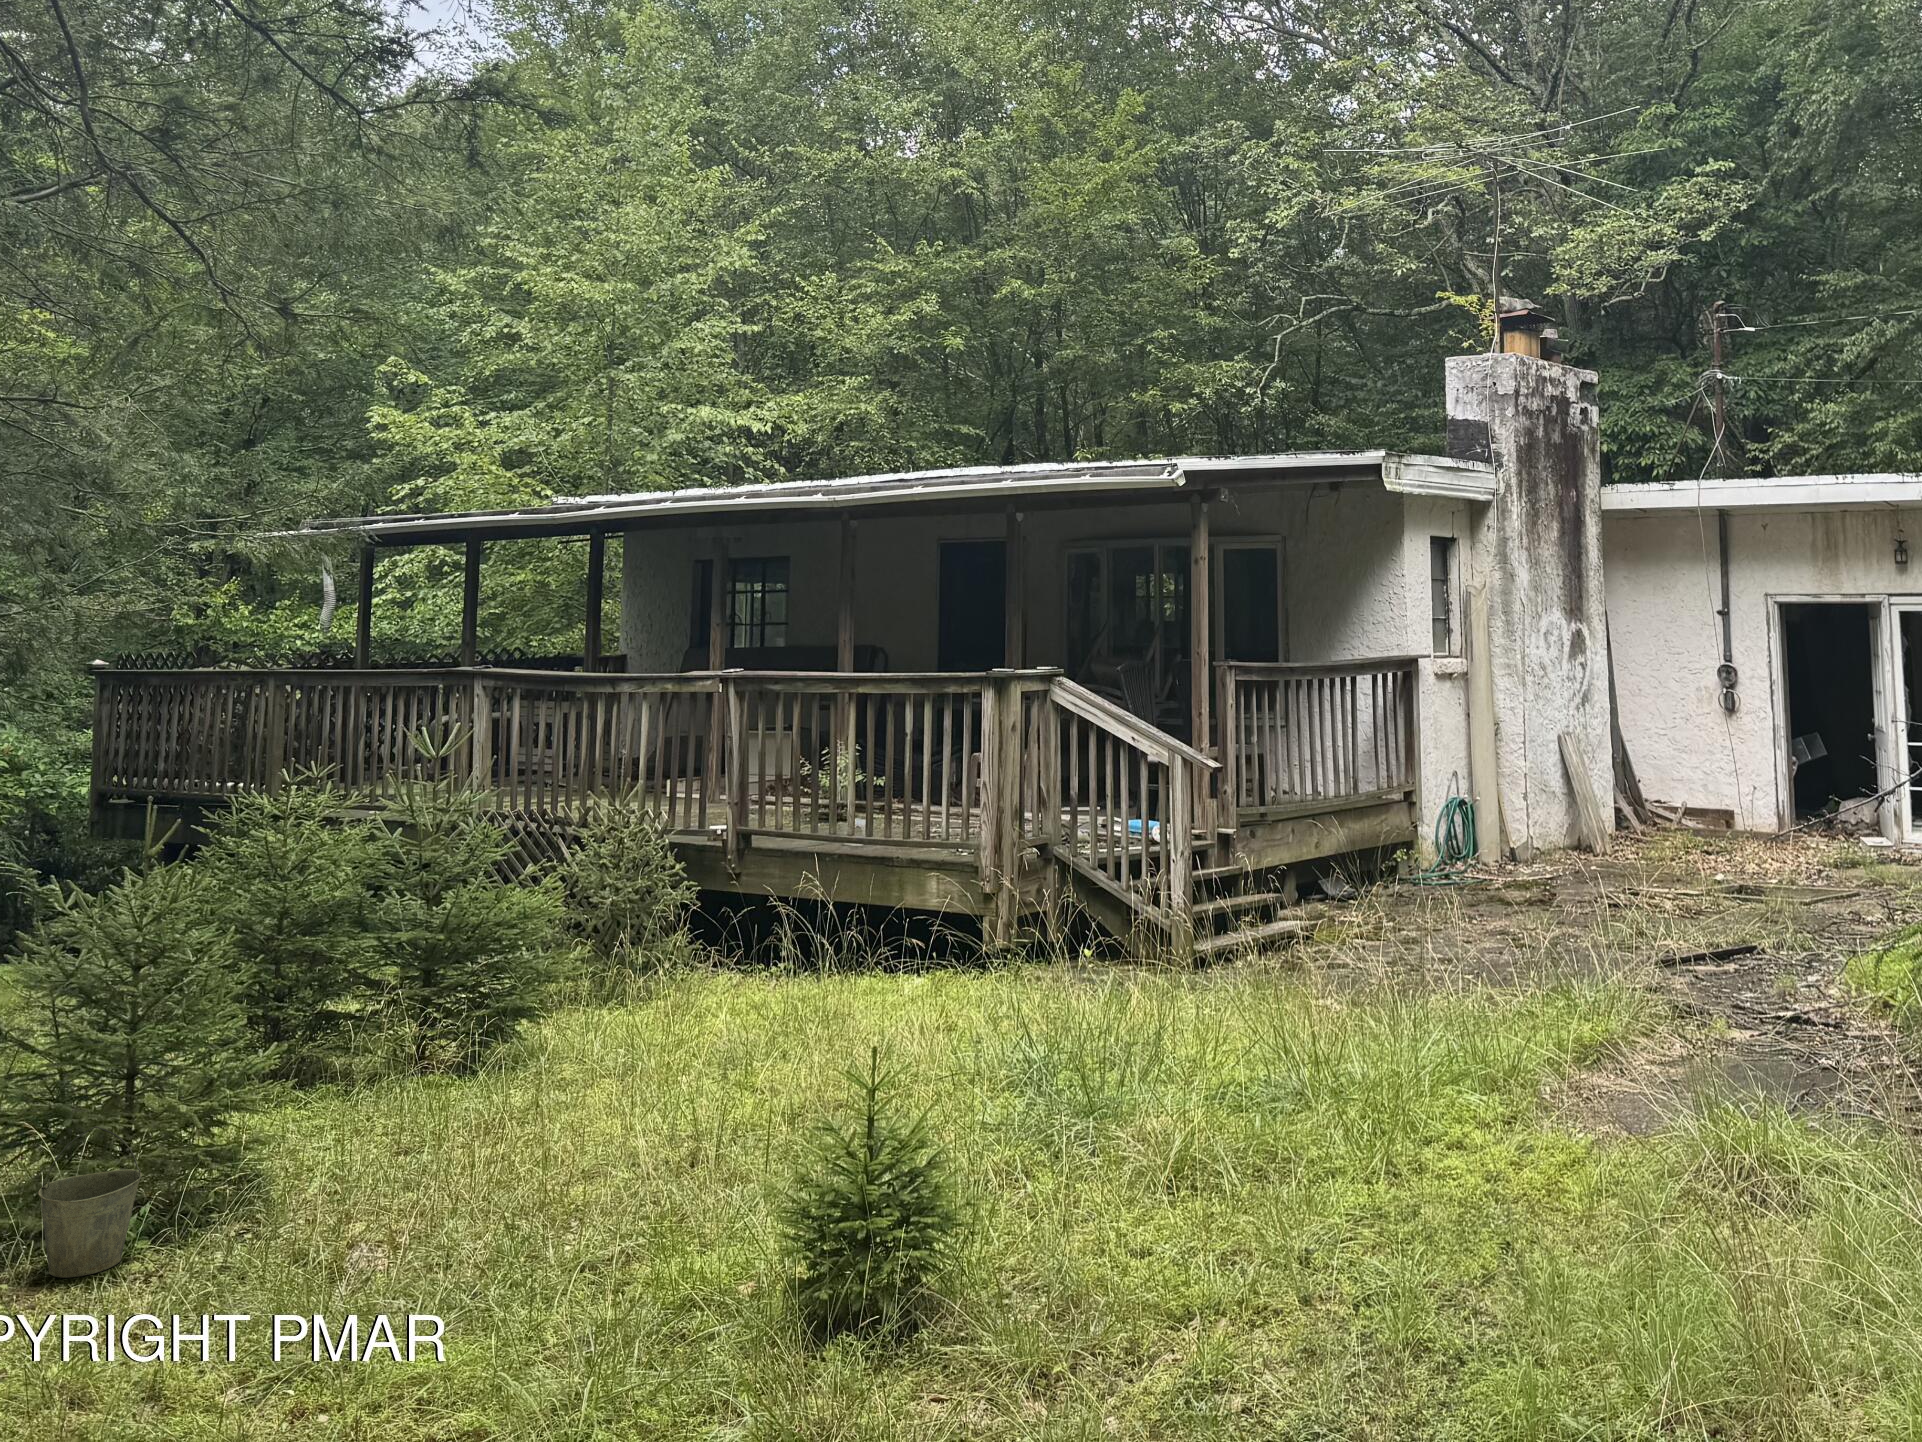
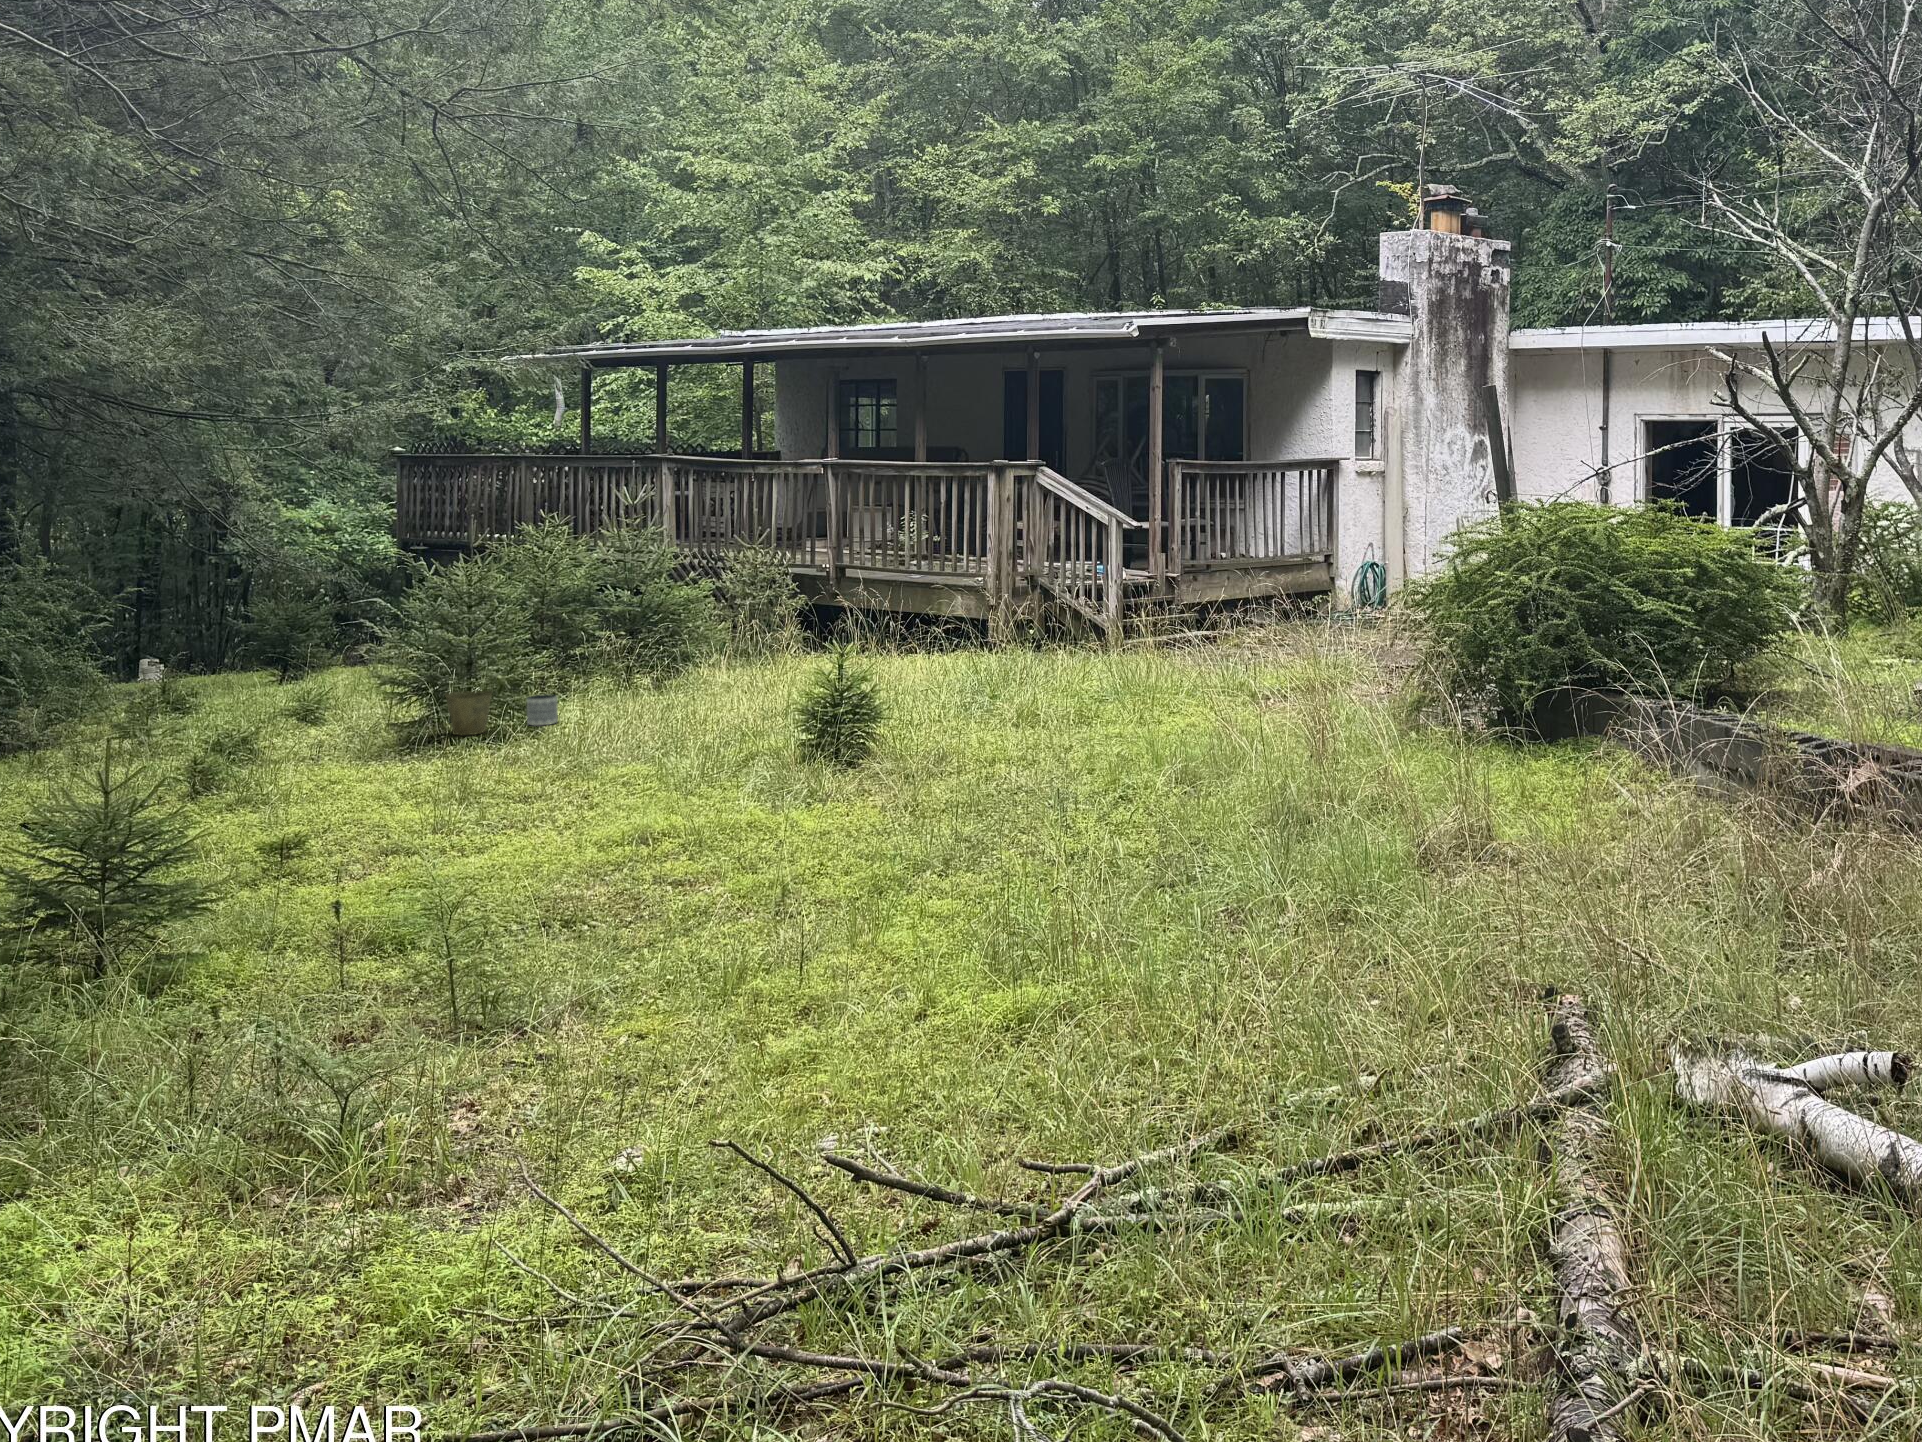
planter: none [211,1162,277,1234] -> present [527,695,558,726]

